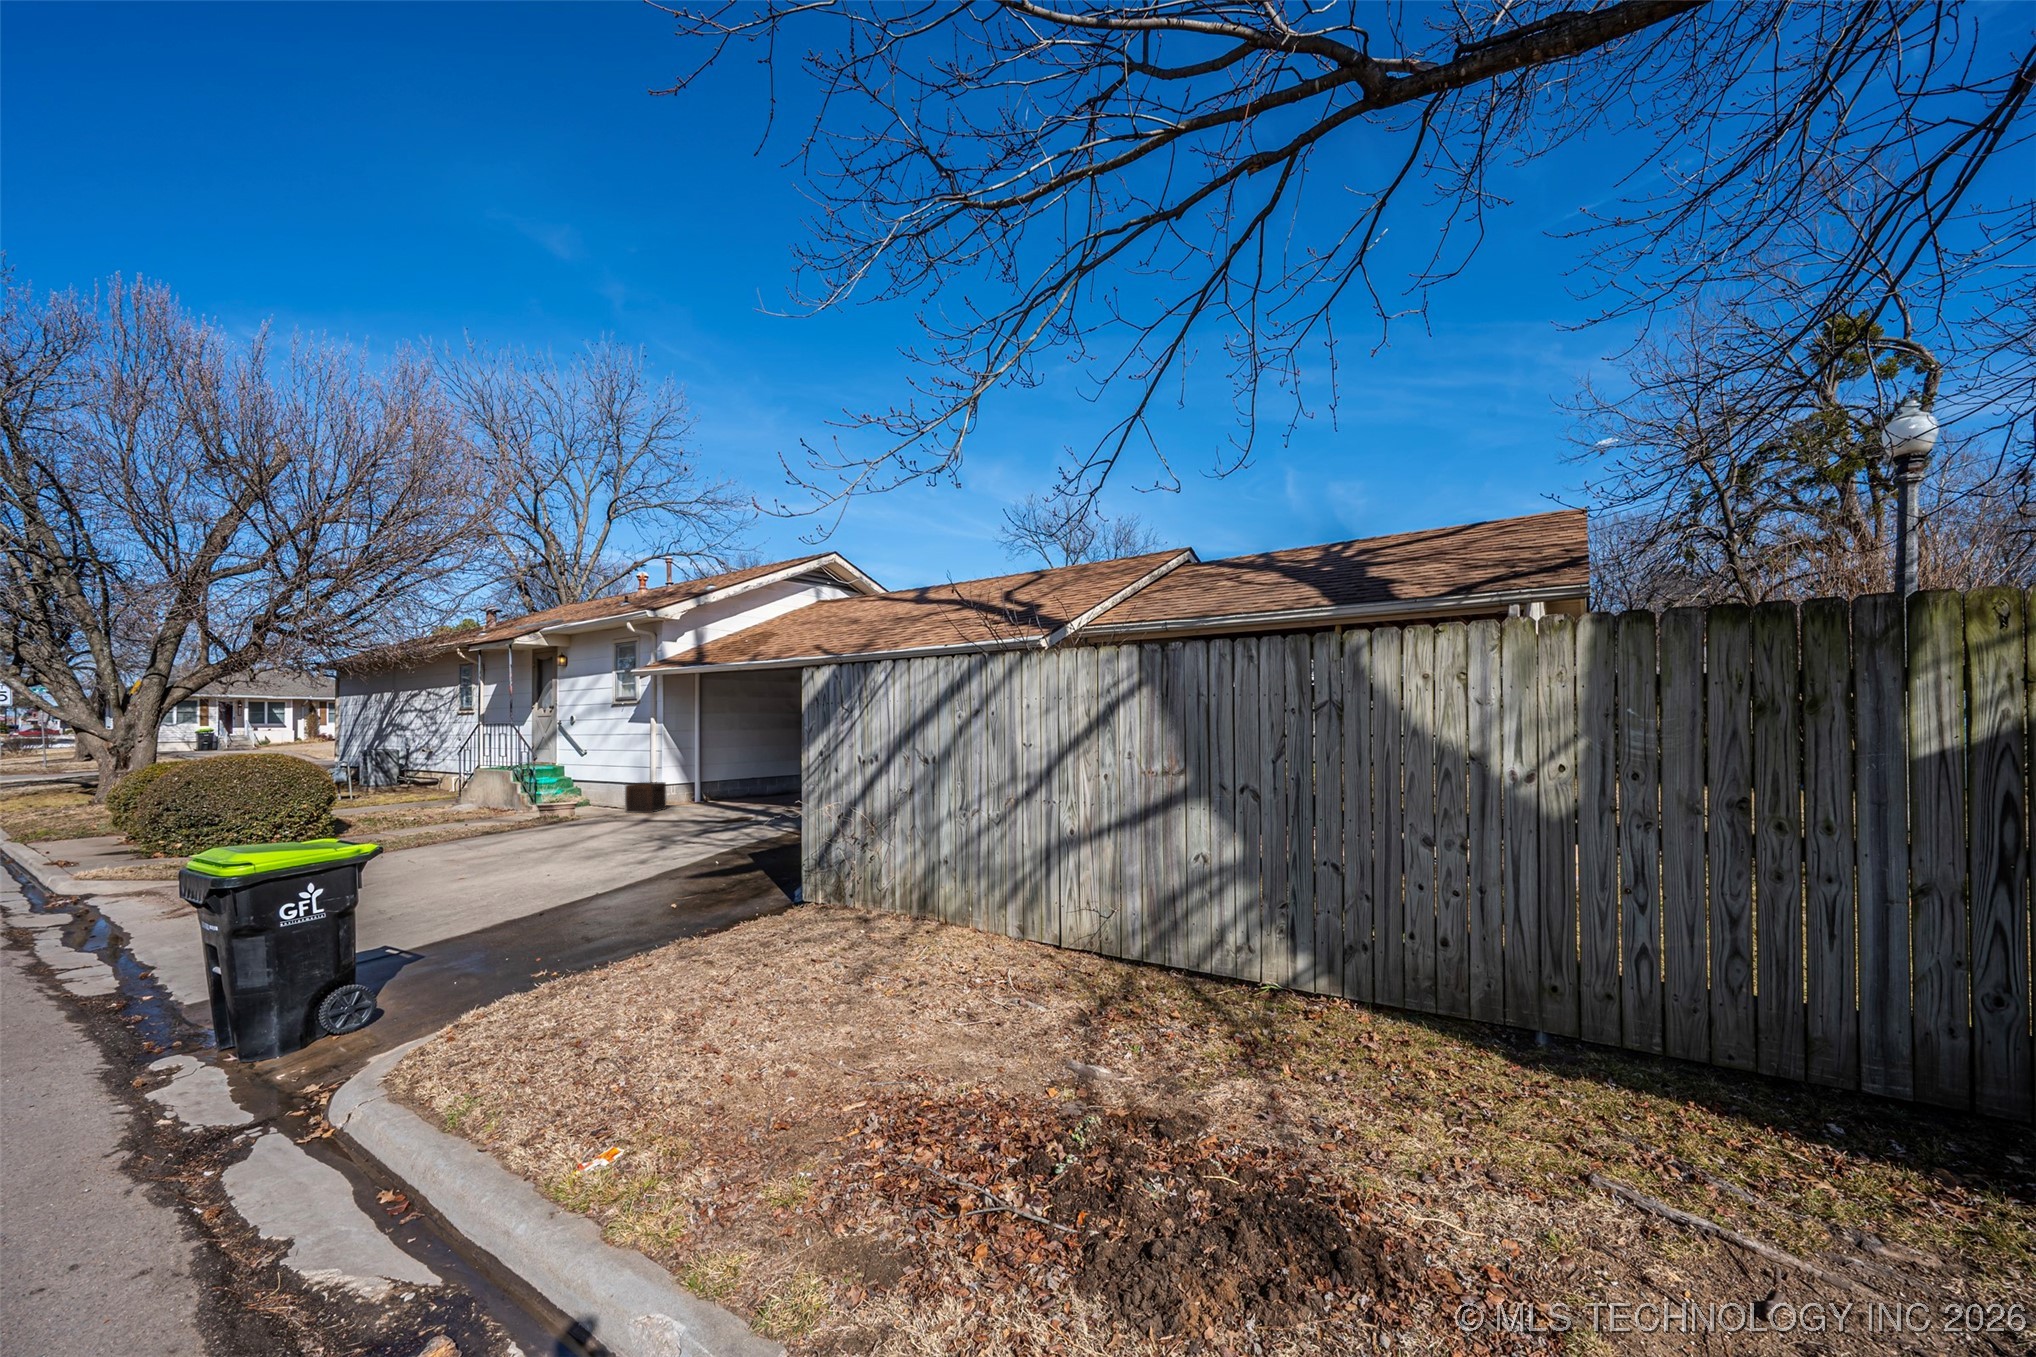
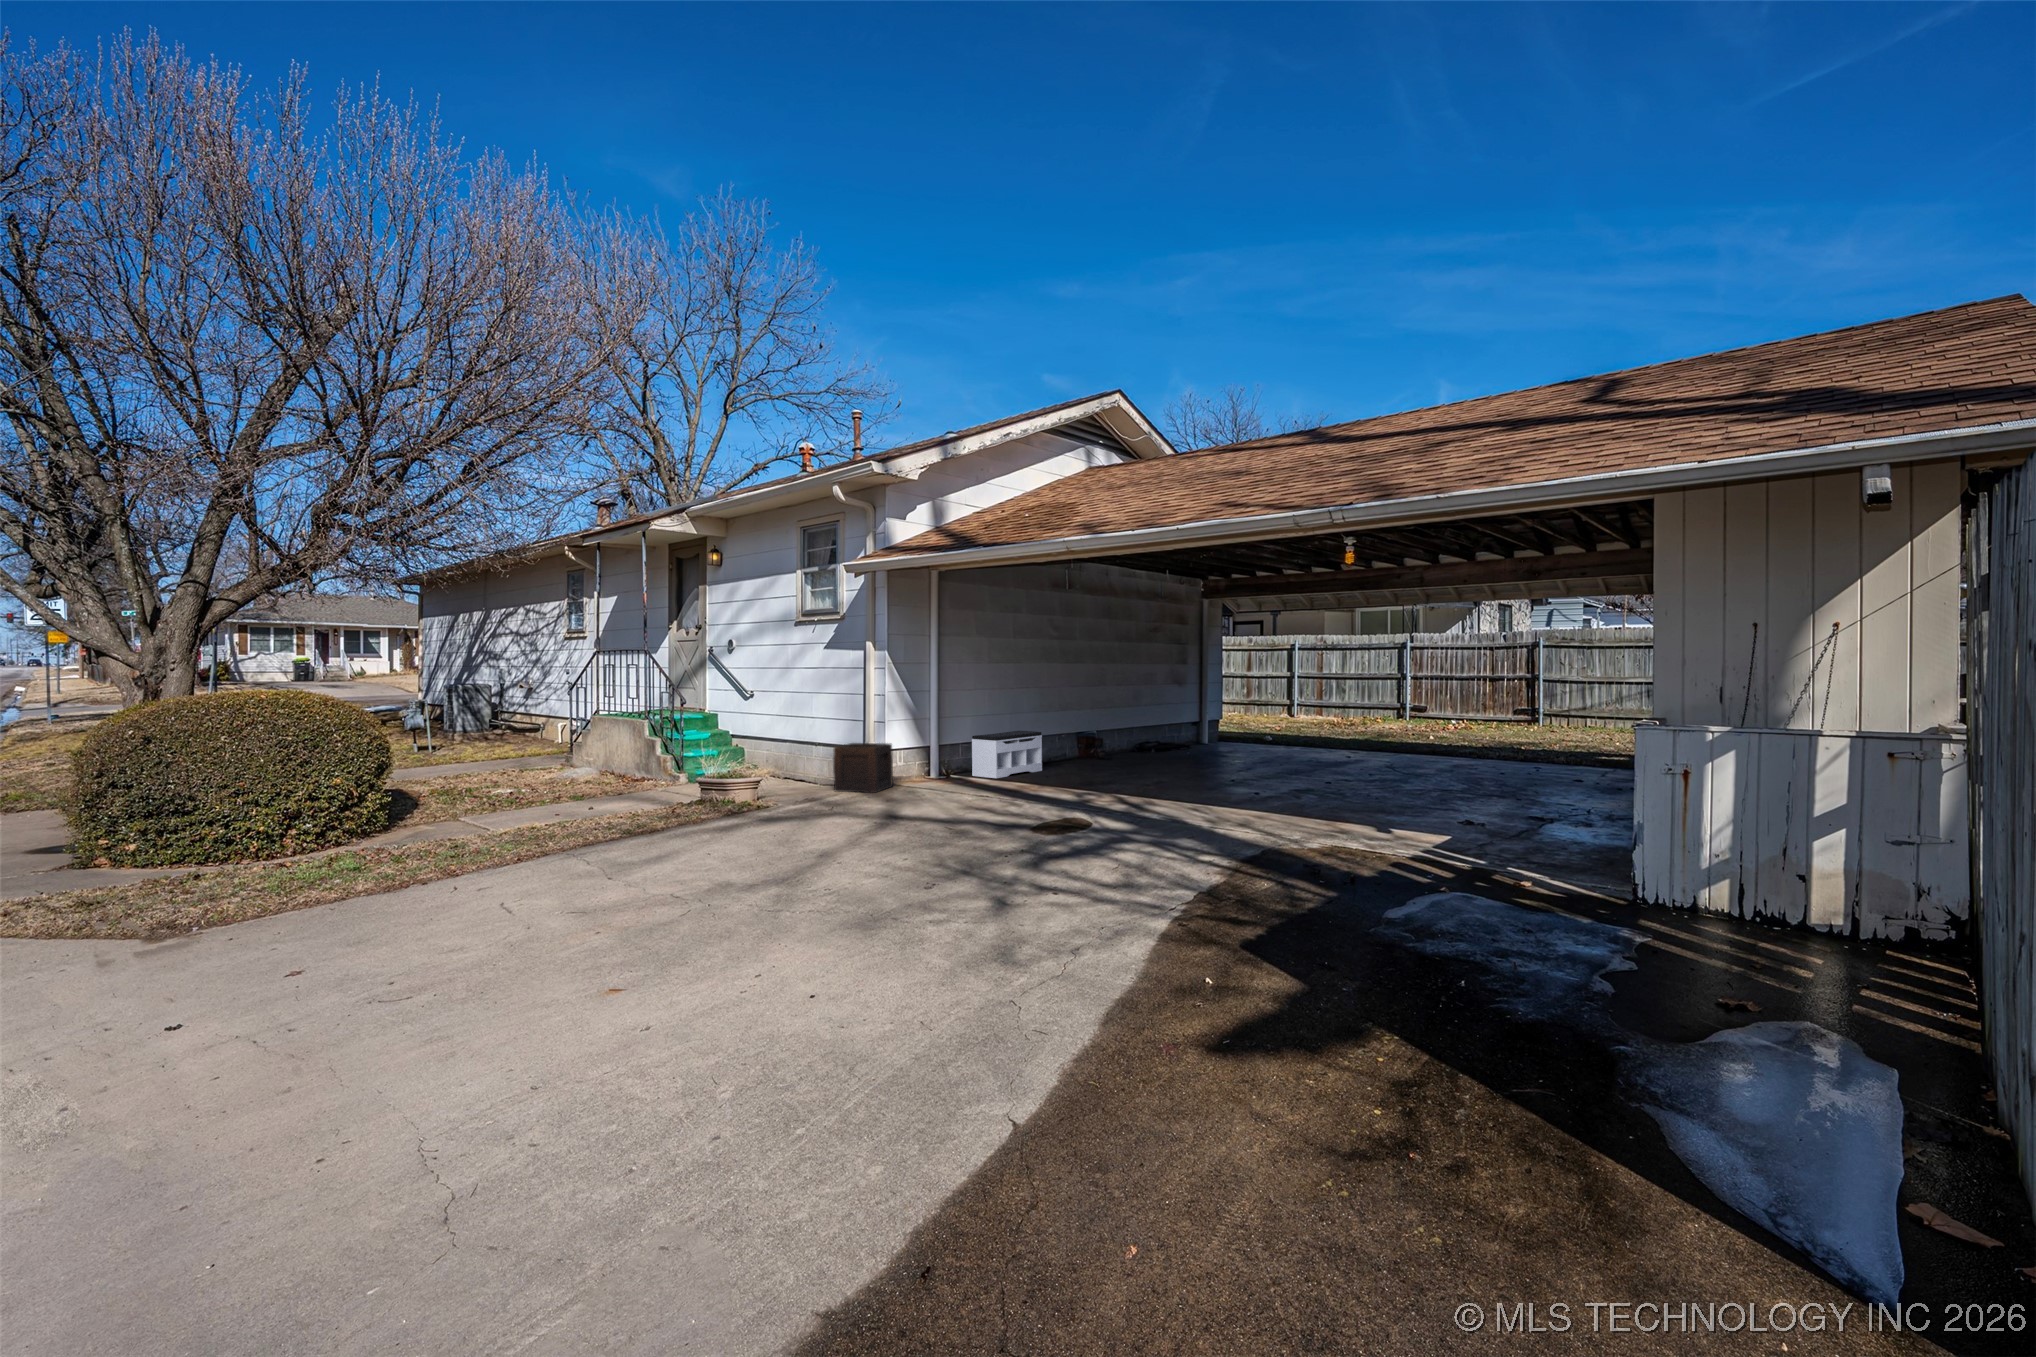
bench: none [726,773,776,803] -> present [972,731,1042,778]

